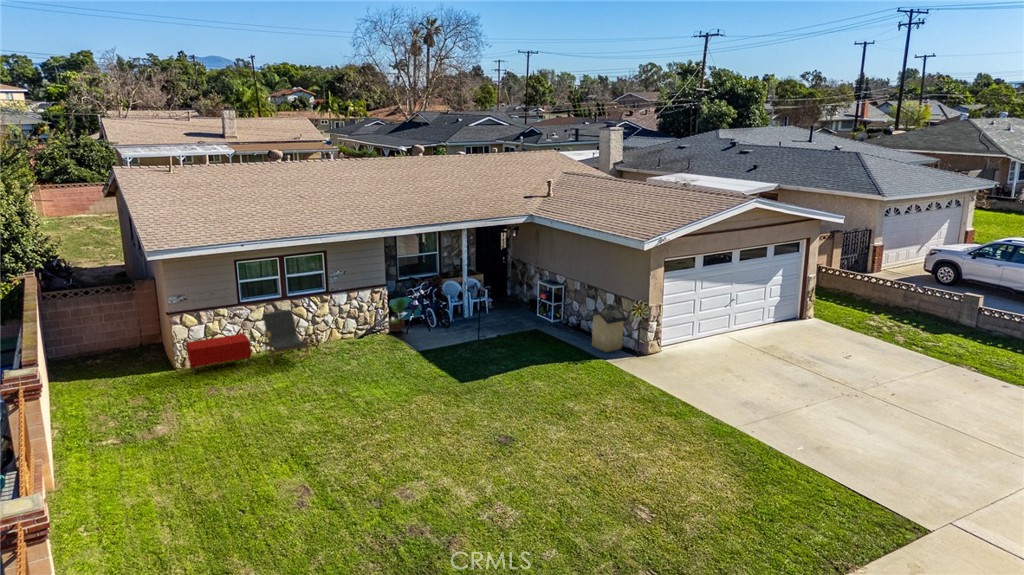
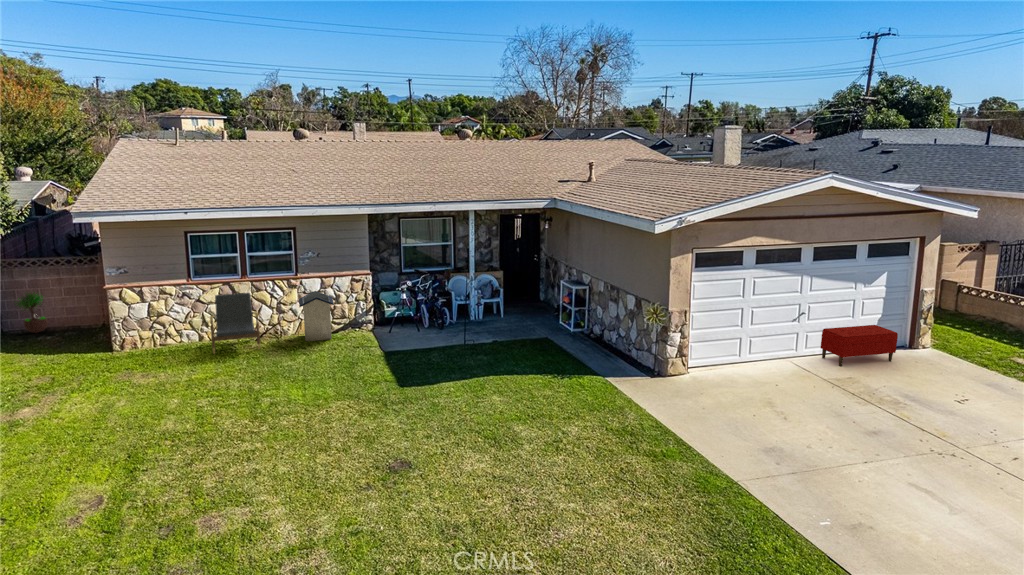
potted tree: present [388,298,406,332] -> present [16,292,48,333]
trash can: present [590,309,628,352] -> present [299,291,334,341]
bench: present [186,334,251,375] -> present [821,325,898,366]

